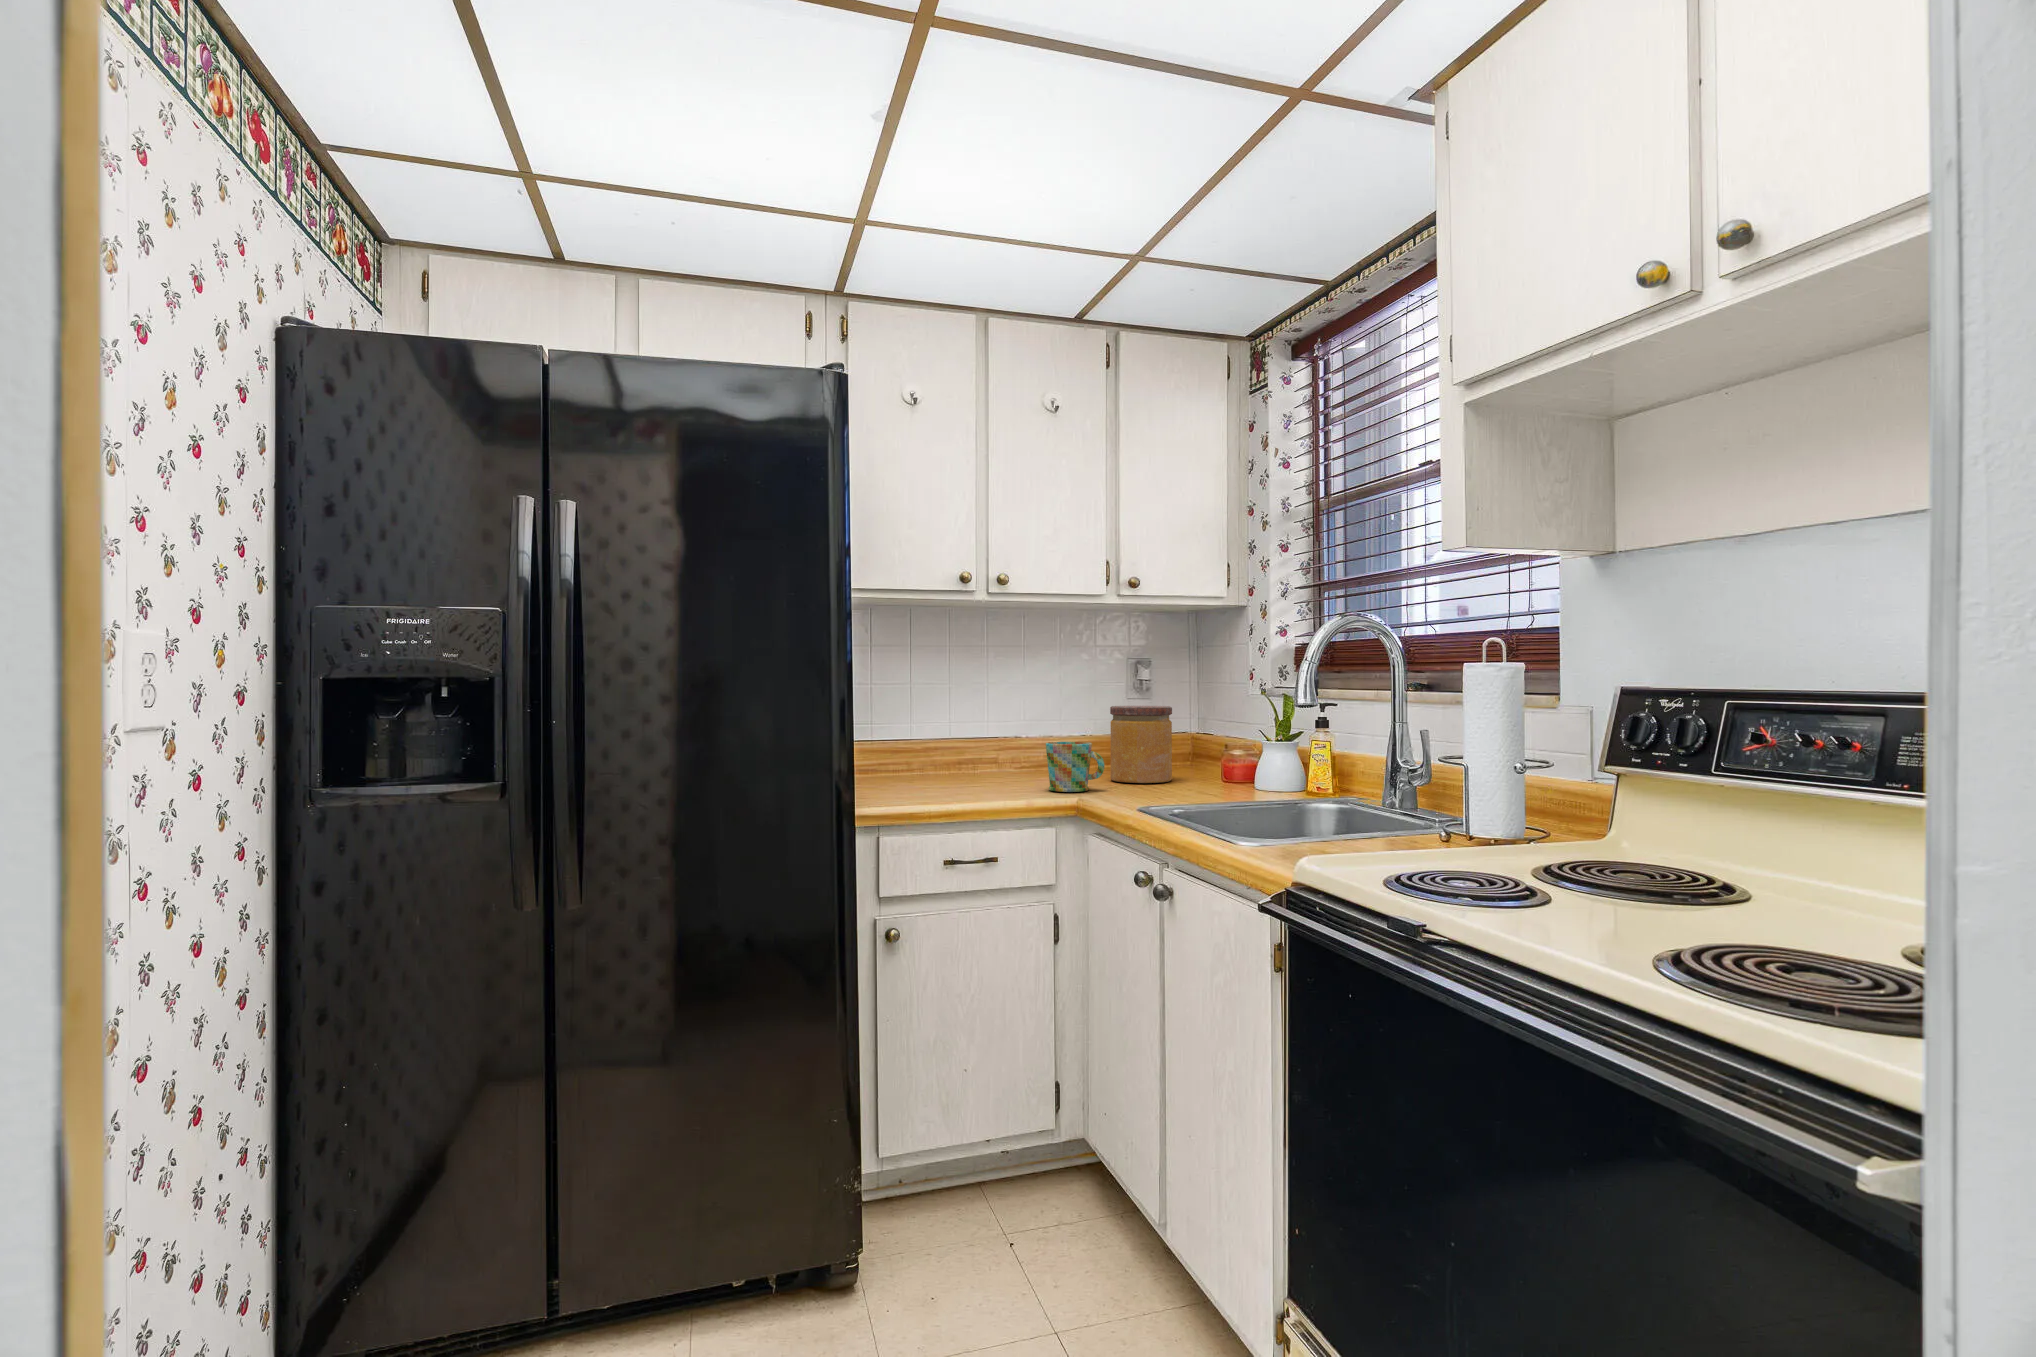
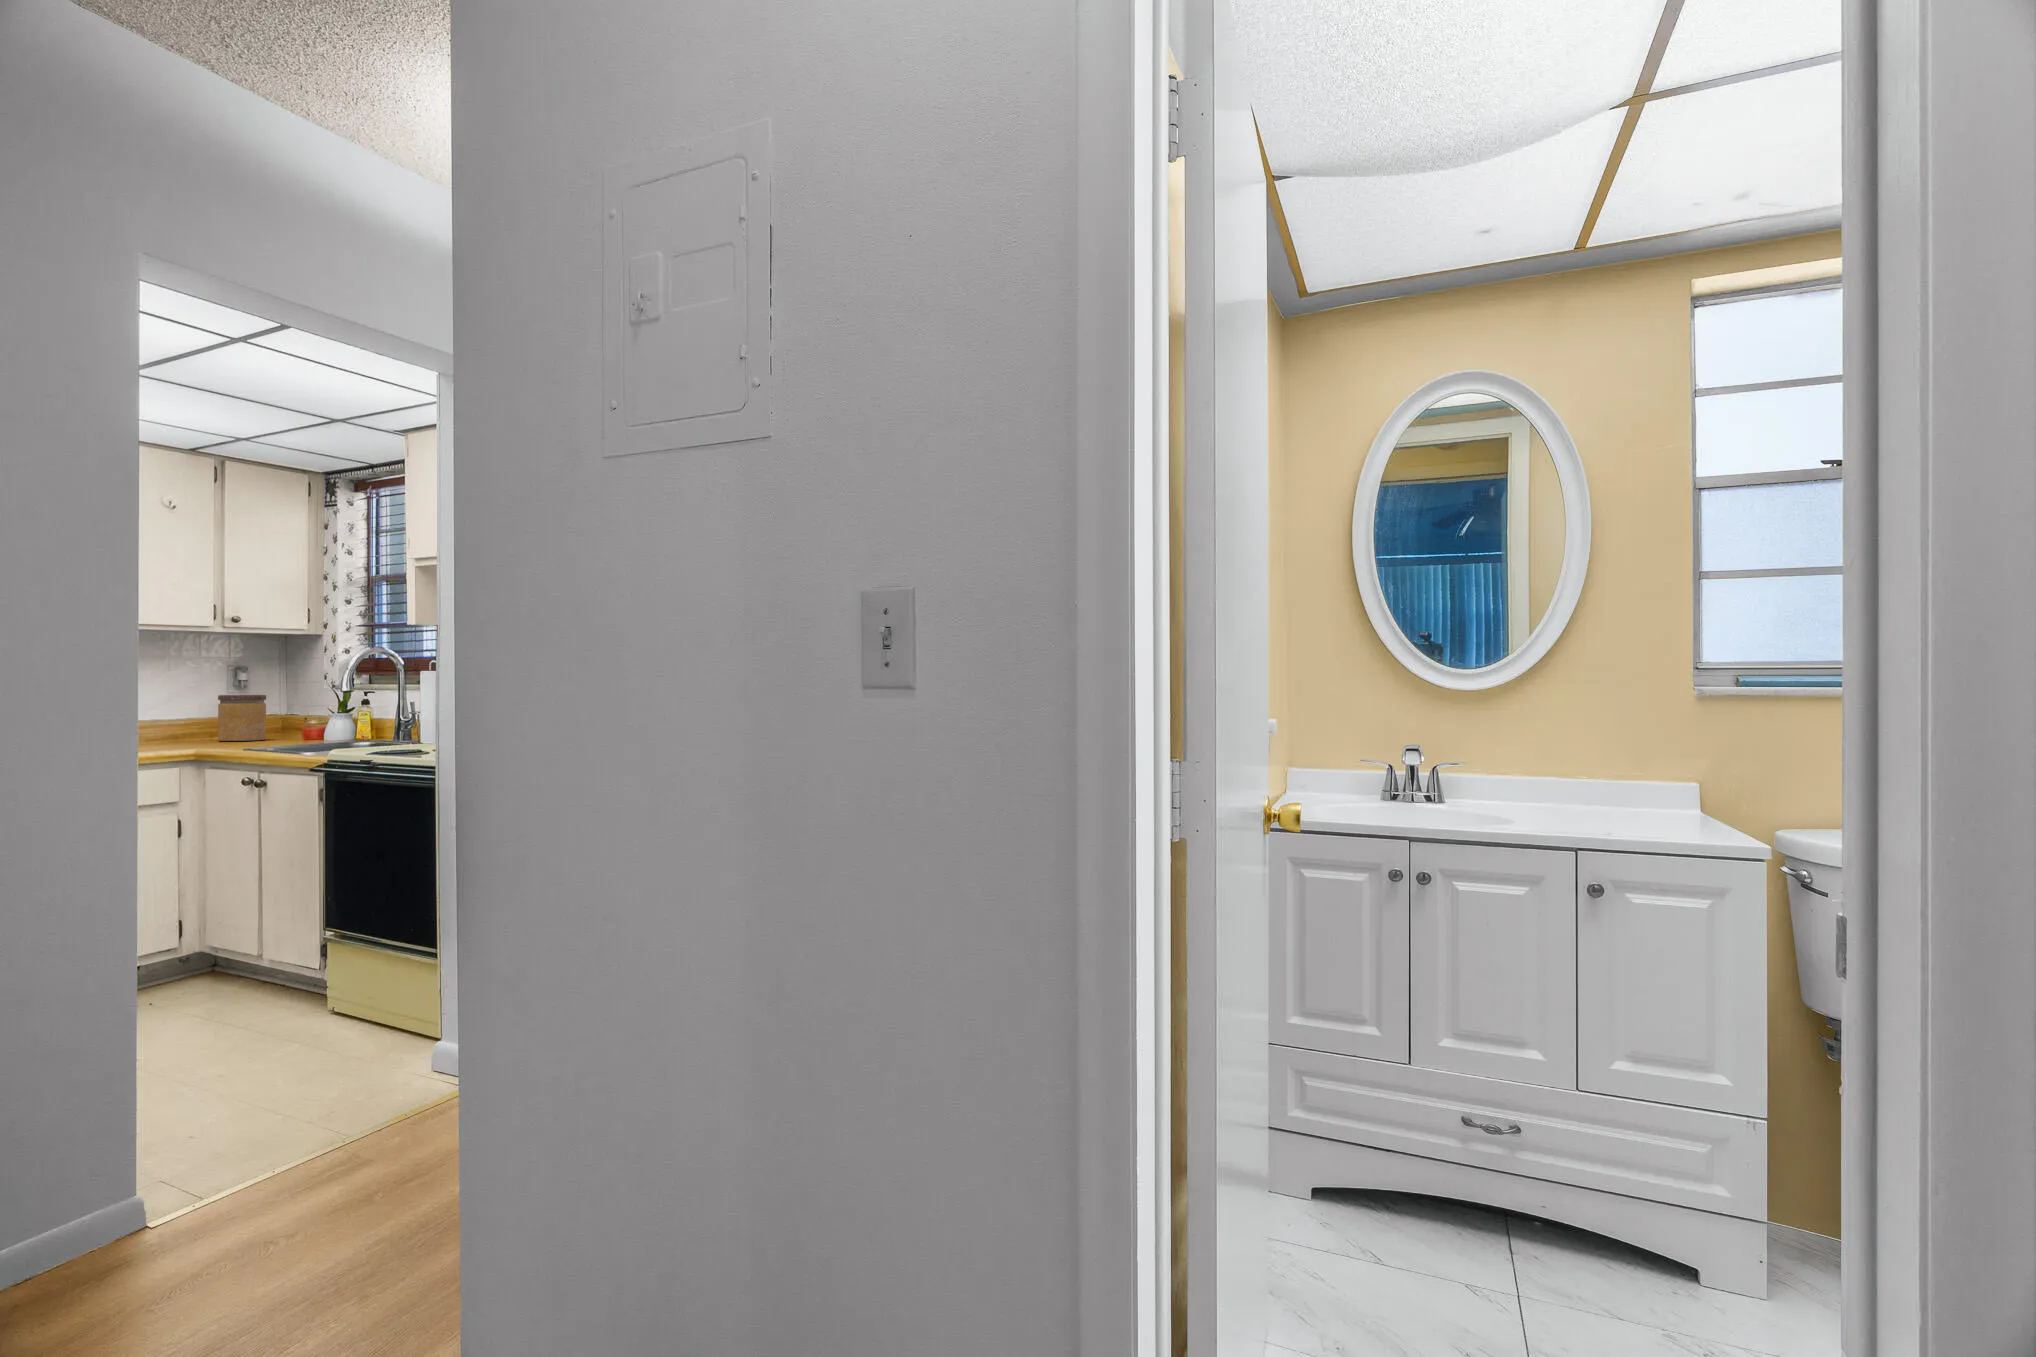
mug: present [1046,742,1104,792] -> none [170,716,216,745]

